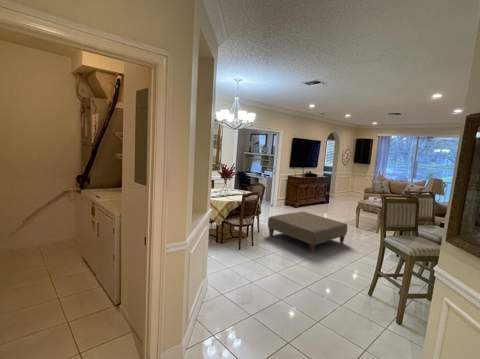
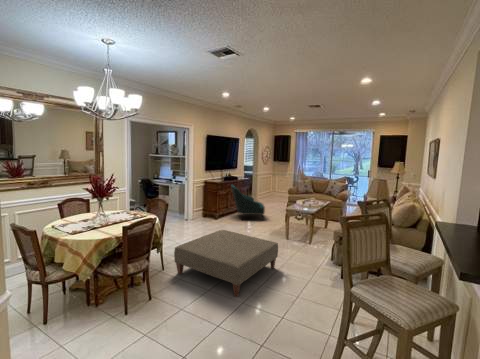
armchair: none [311,180,340,213] -> present [231,185,265,217]

